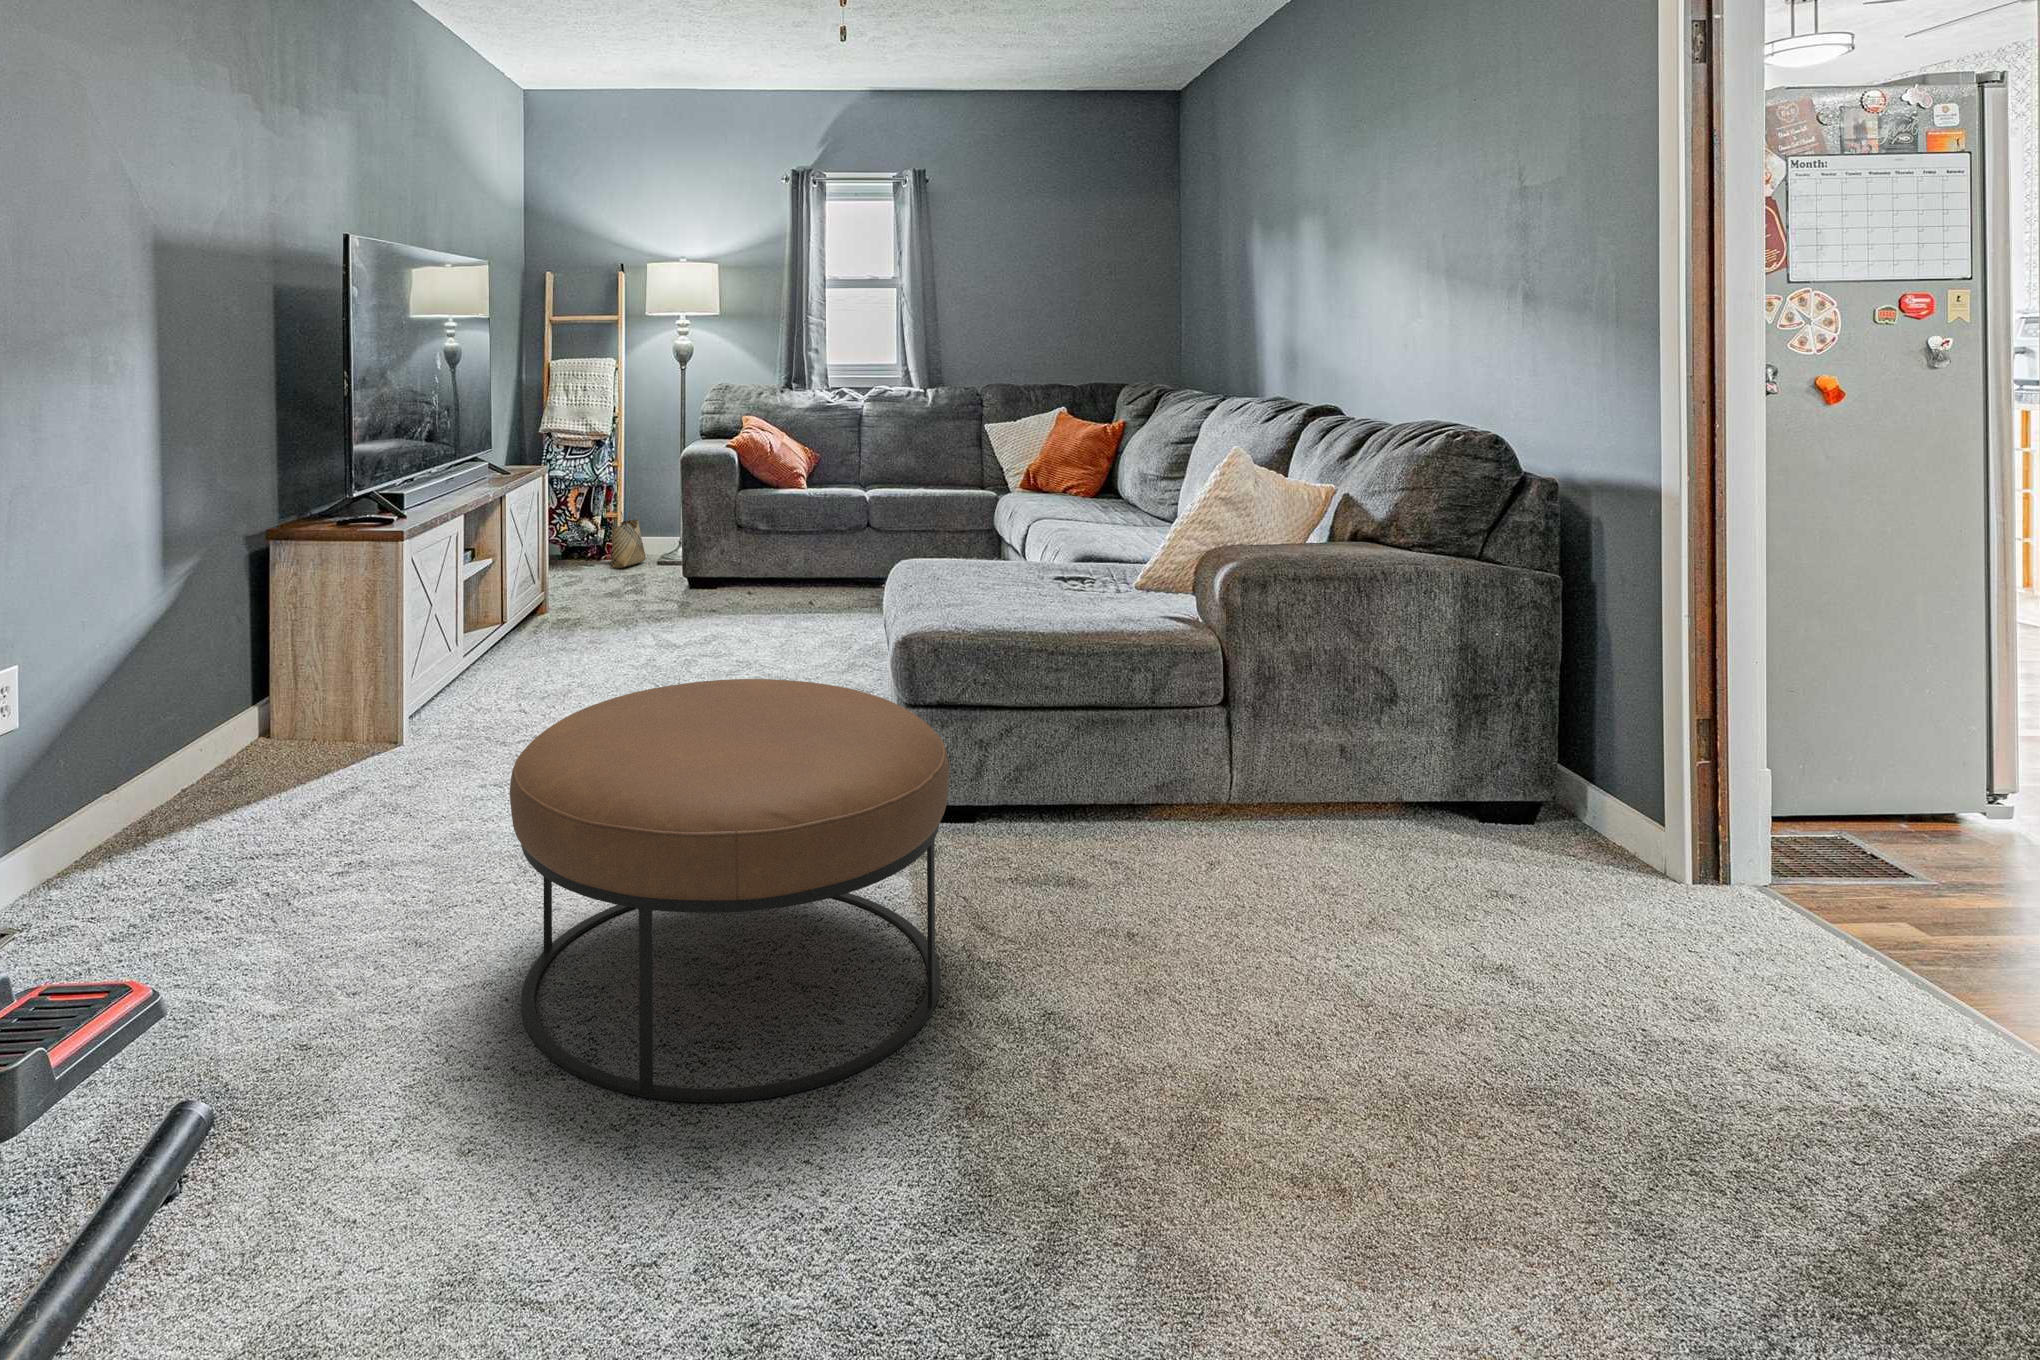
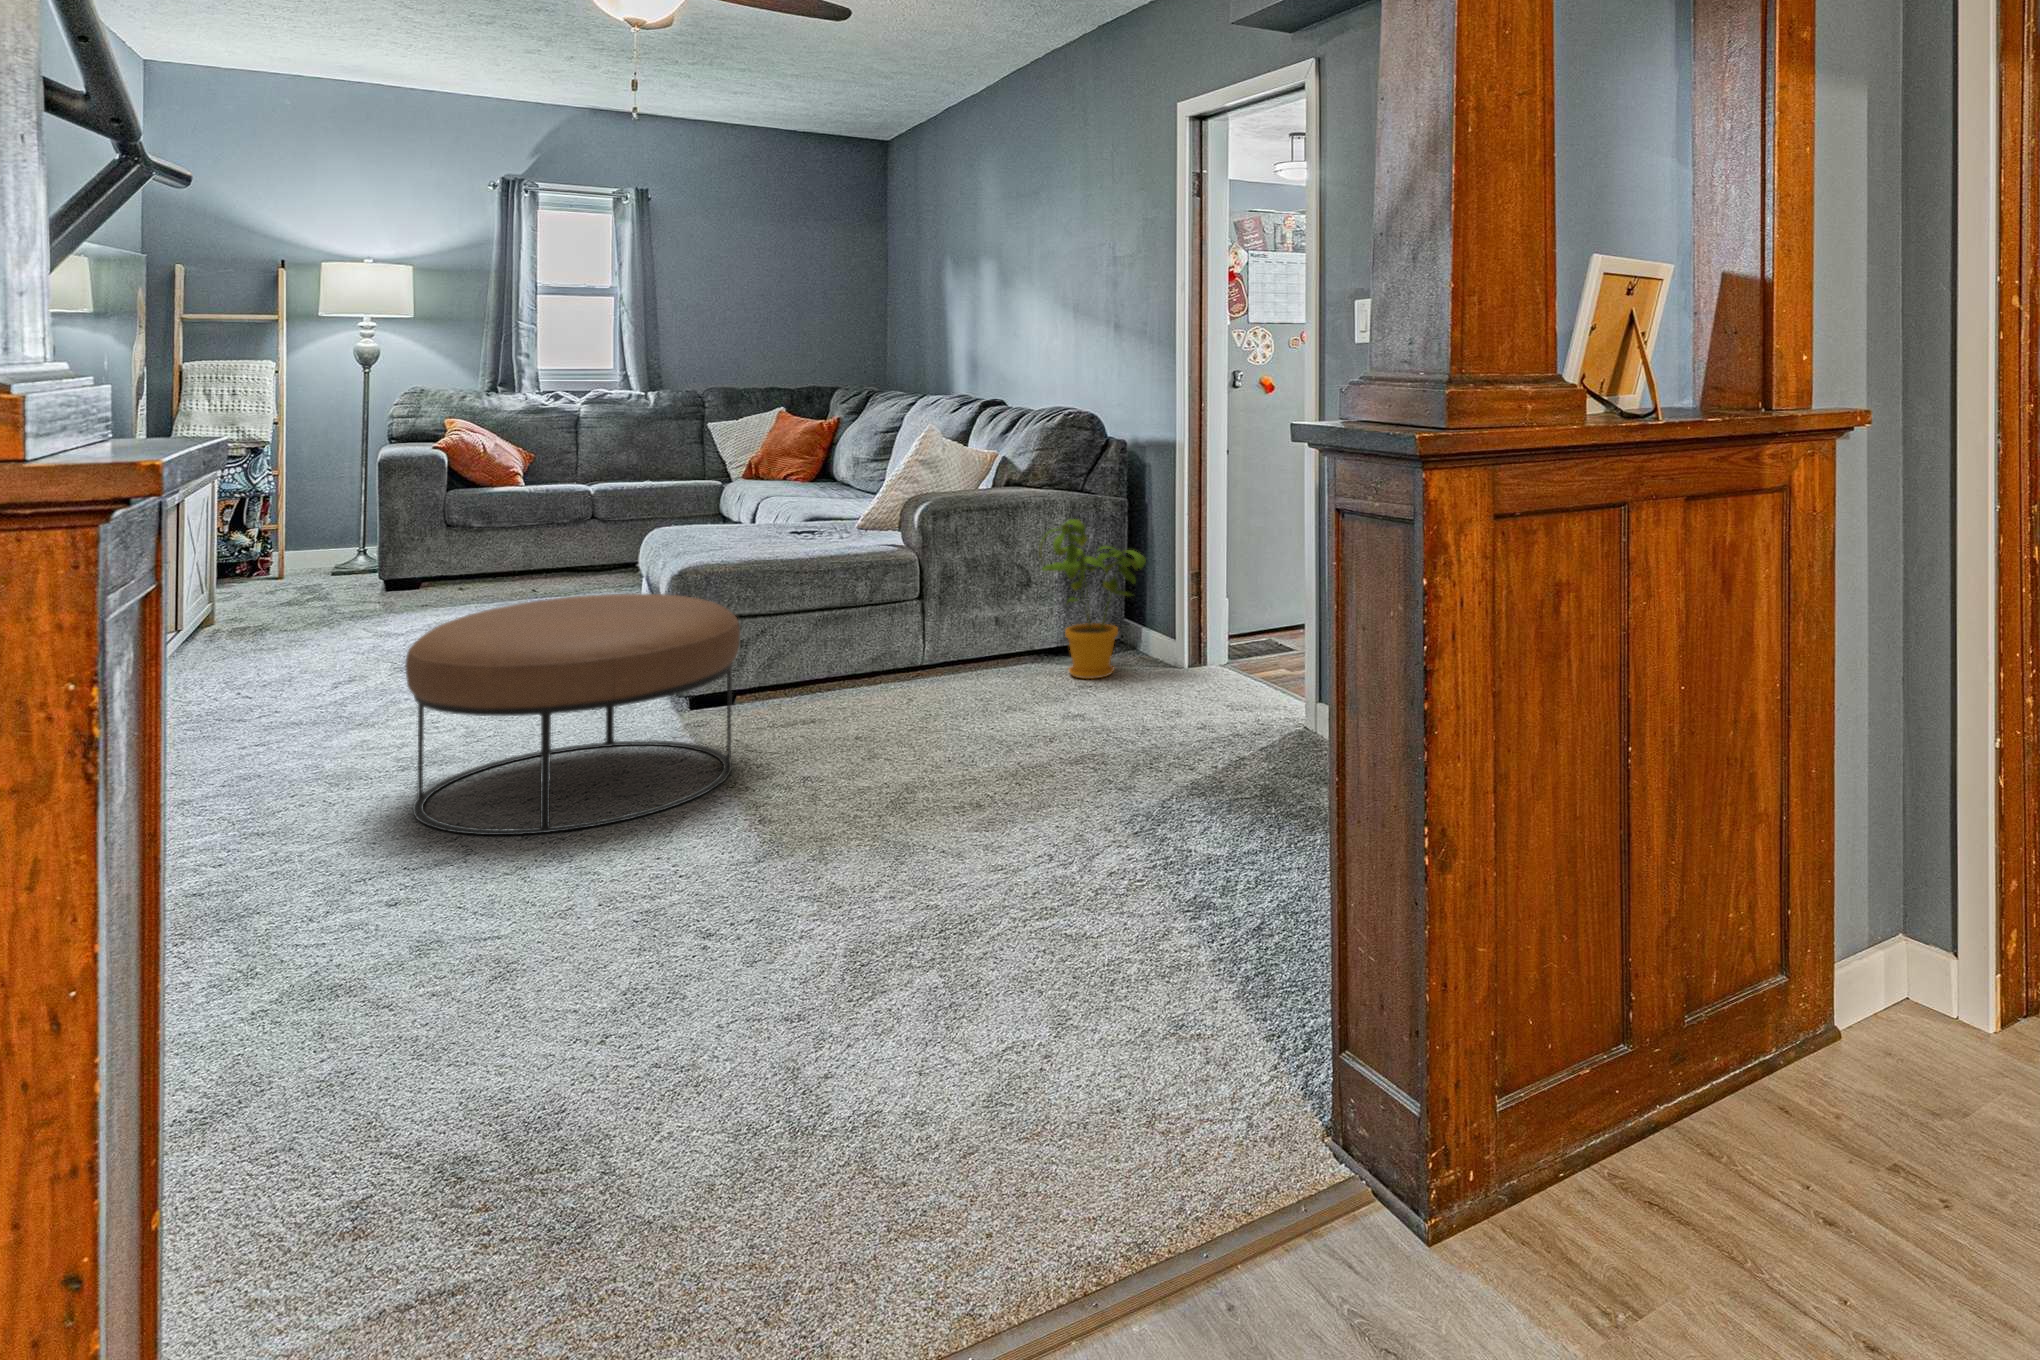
woven basket: present [610,499,646,568] -> none [273,509,316,585]
house plant: none [1420,617,1626,887] -> present [1039,519,1146,679]

